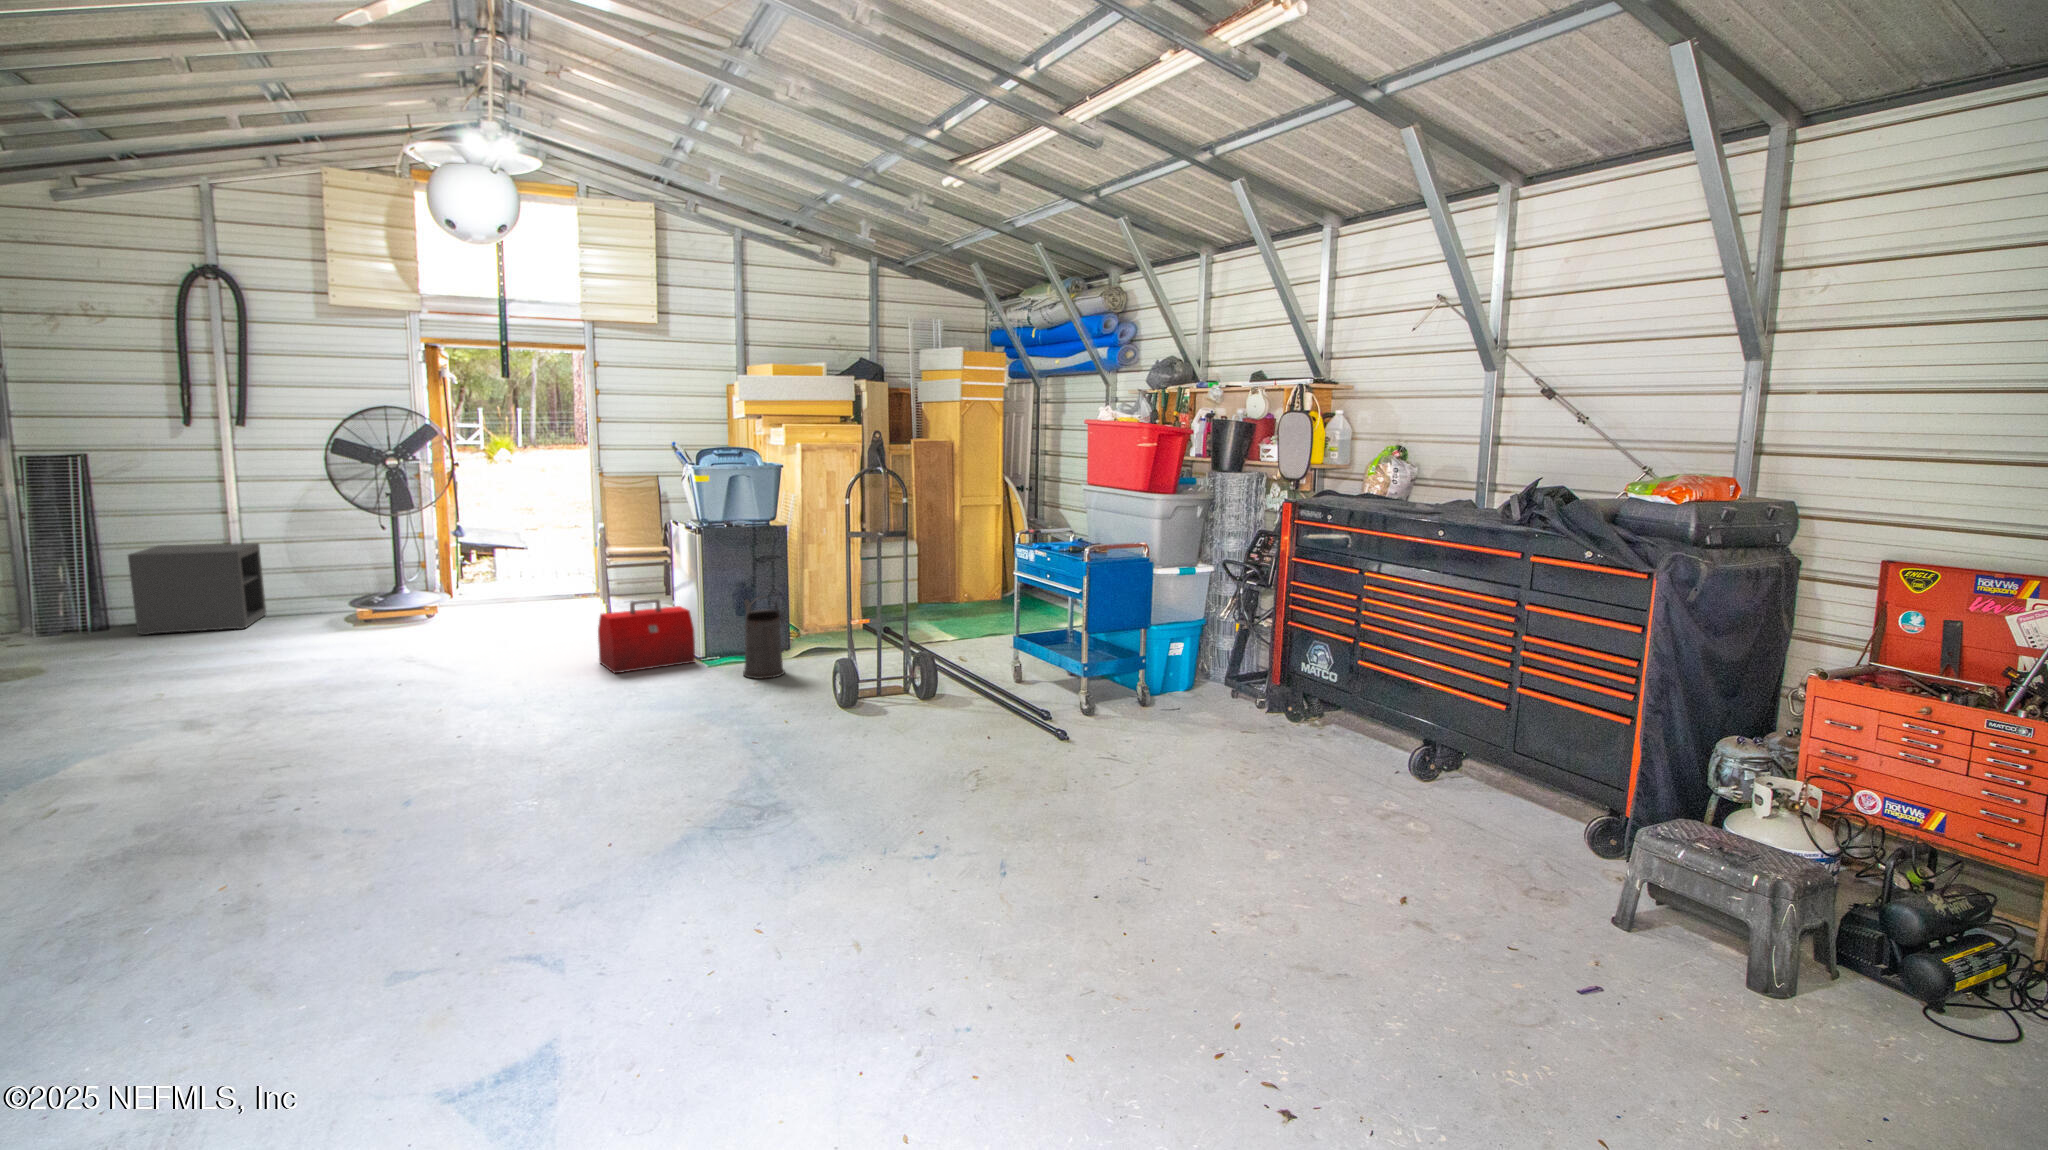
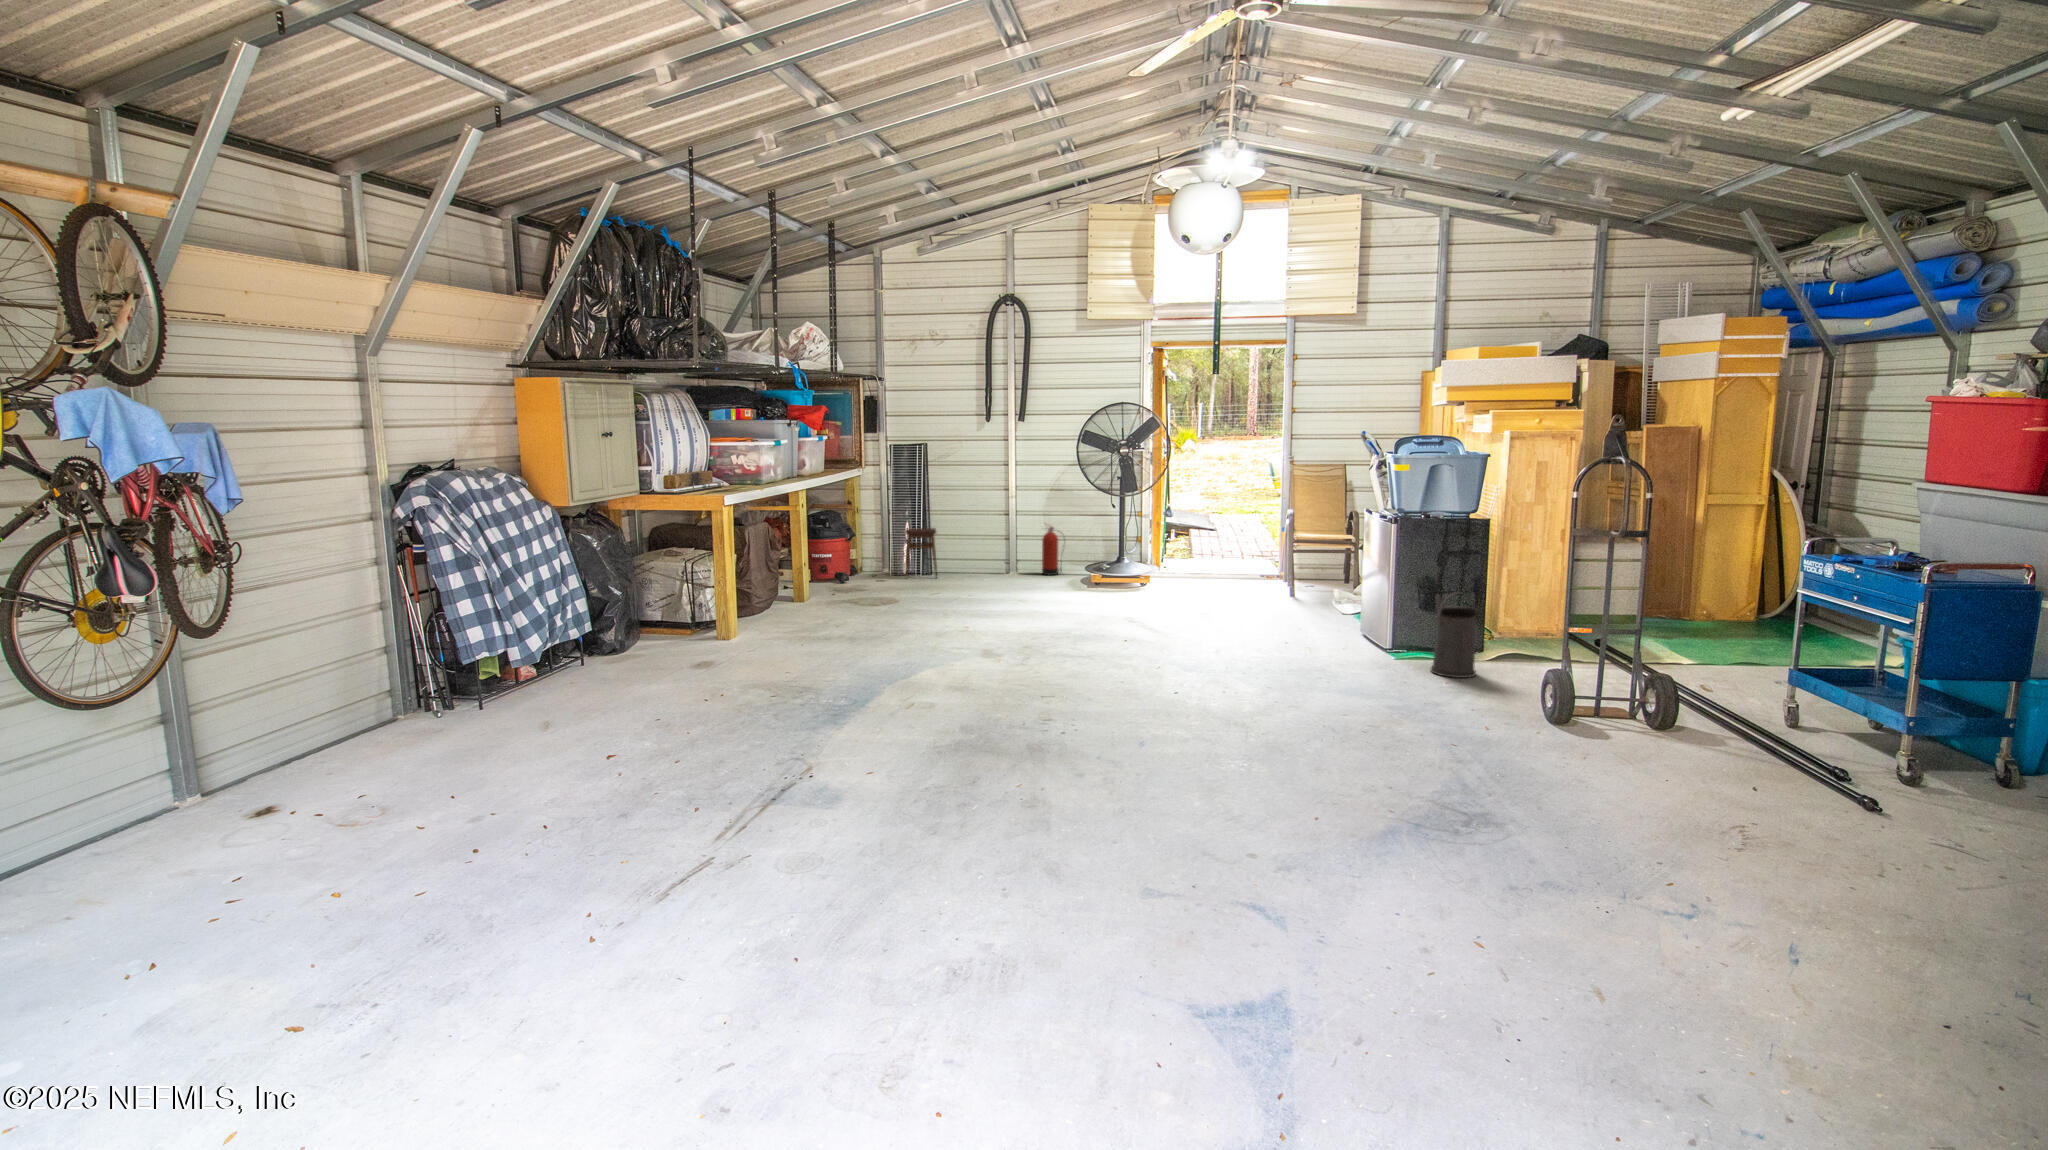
storage cabinet: present [128,543,266,635] -> none [953,514,1027,582]
fire extinguisher: none [285,551,322,616] -> present [1042,527,1062,575]
stool: none [40,567,111,640] -> present [905,528,937,577]
toolbox: present [598,599,695,673] -> none [1287,586,1381,653]

